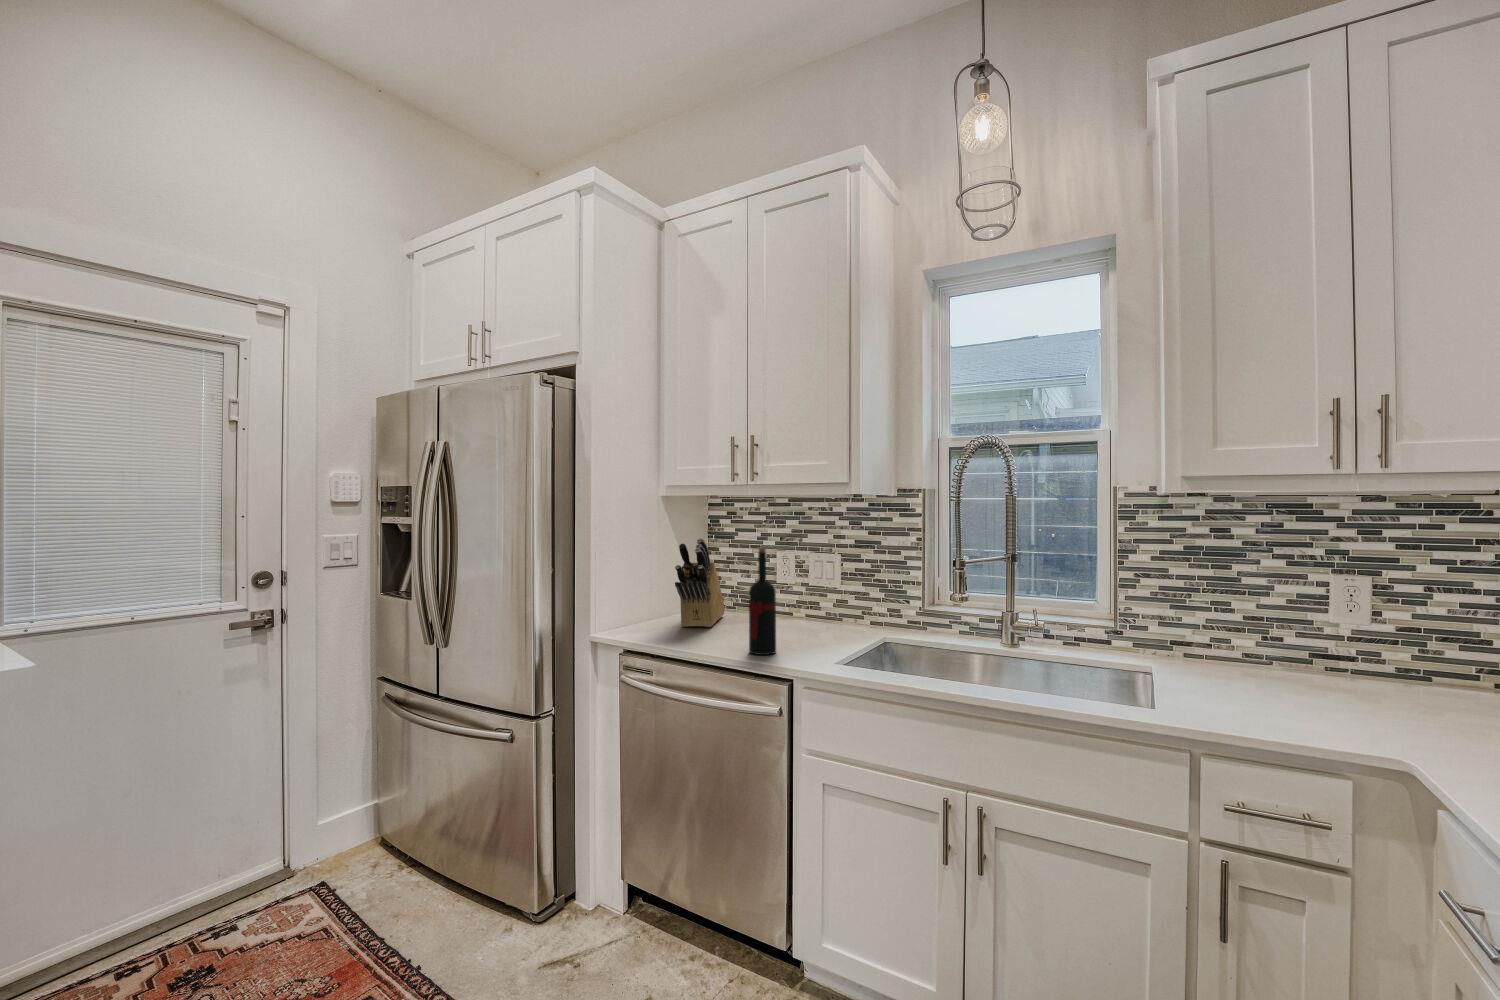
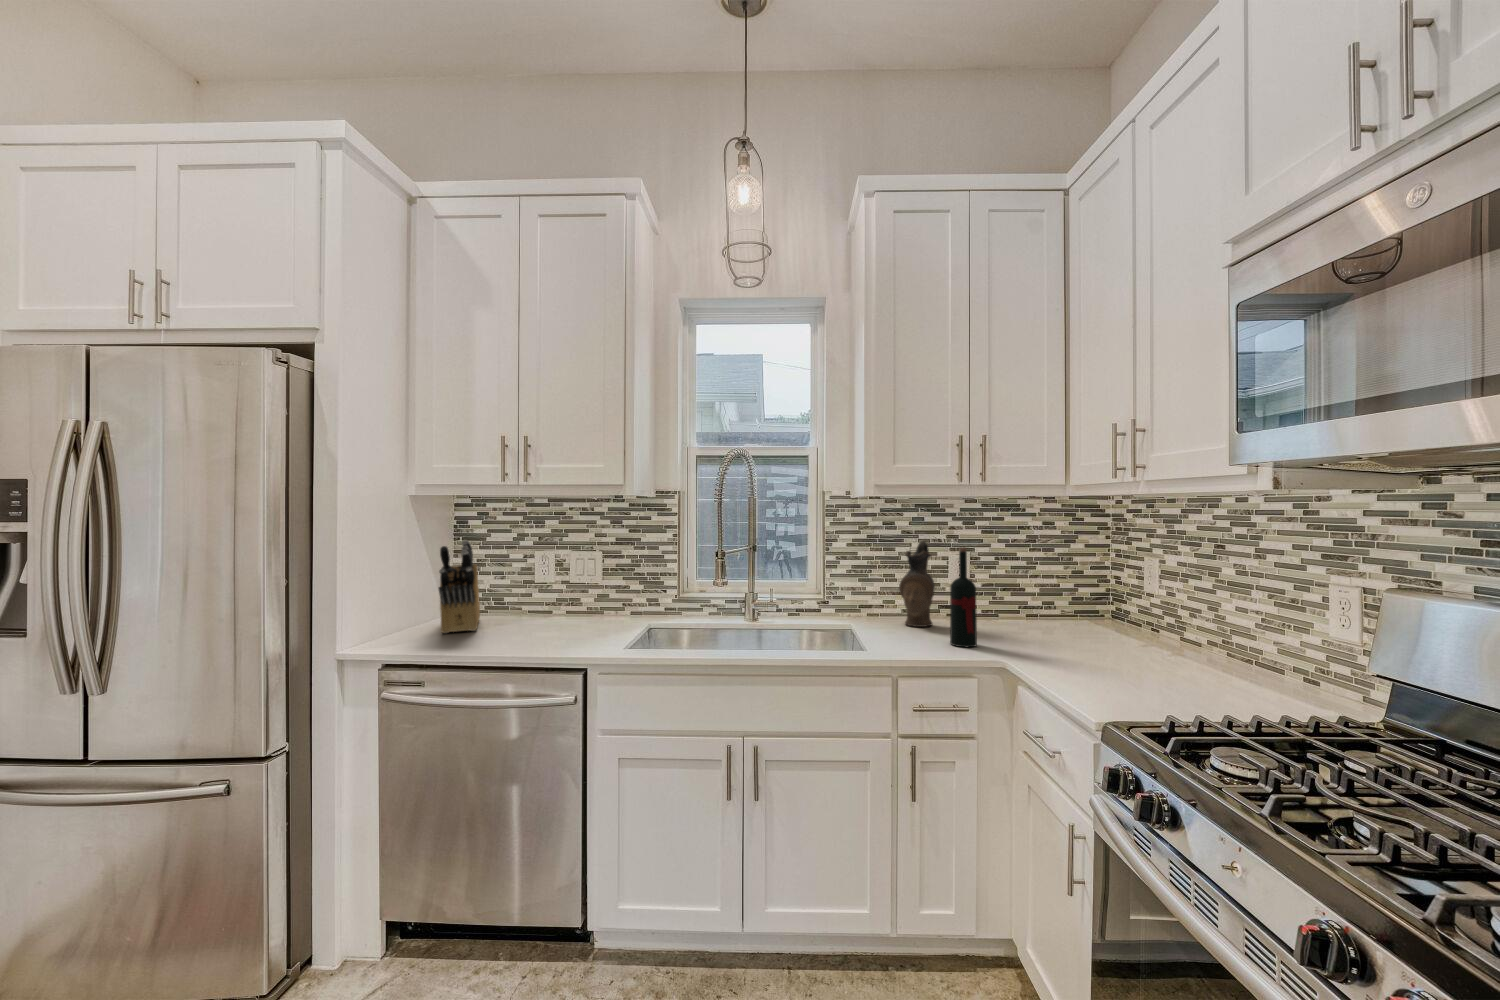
wine bottle: present [749,548,776,655] -> present [950,547,977,647]
ceramic pitcher: none [1227,557,1291,683] -> present [899,541,935,627]

